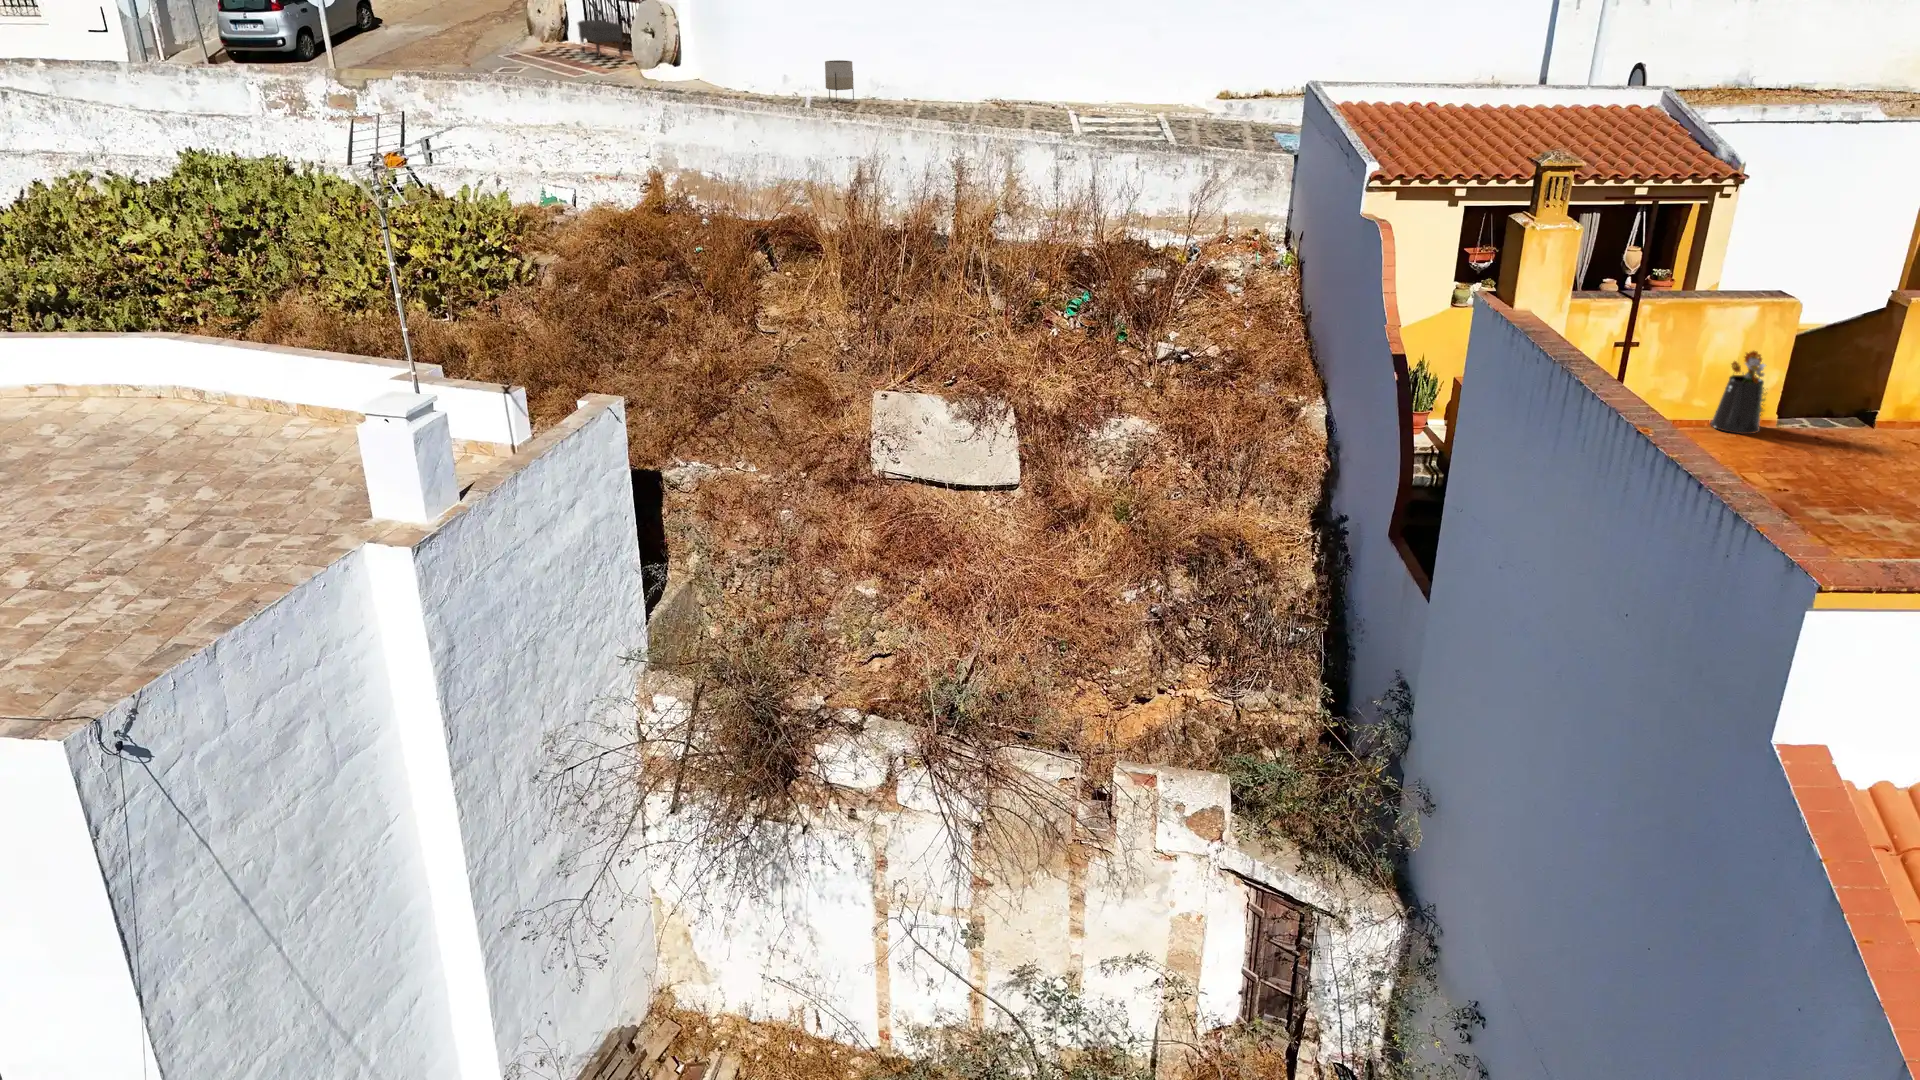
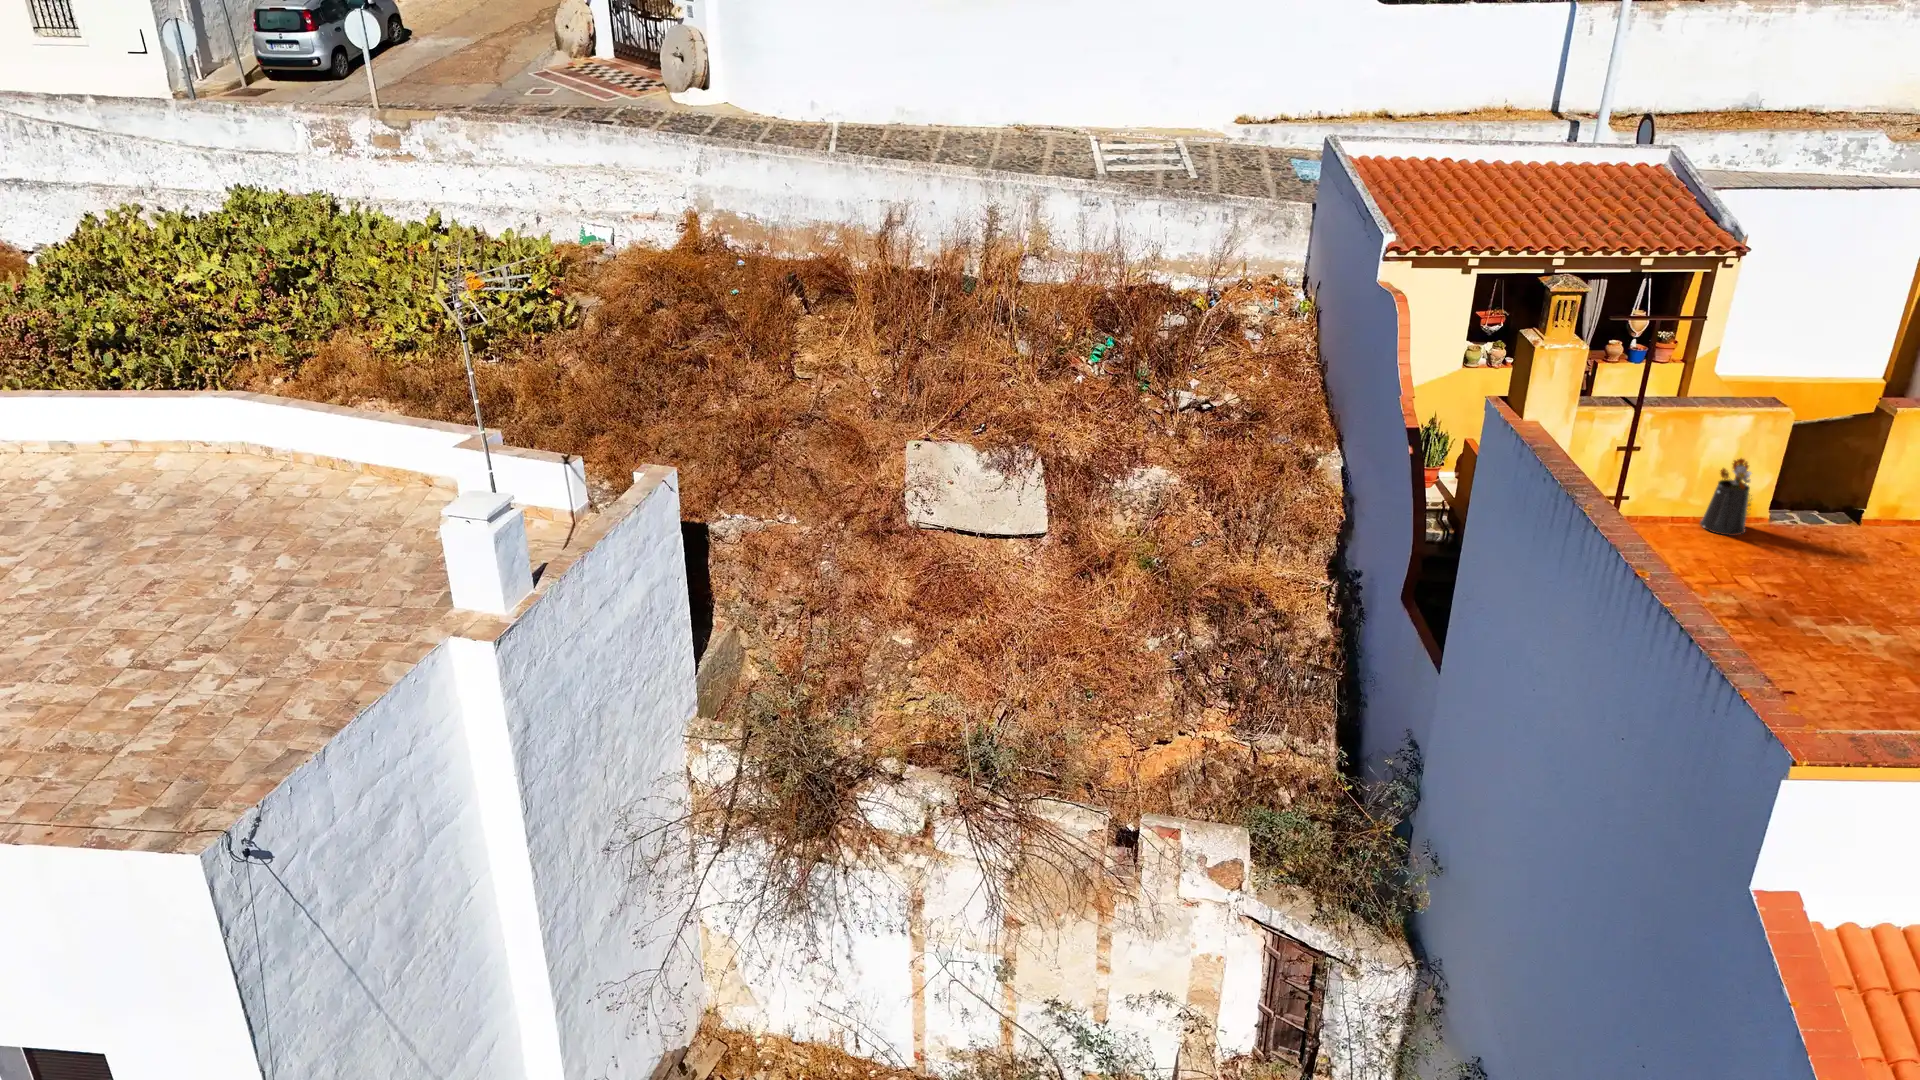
bench: present [578,20,623,58] -> none [605,38,651,79]
planter: present [825,60,854,102] -> none [853,91,881,132]

